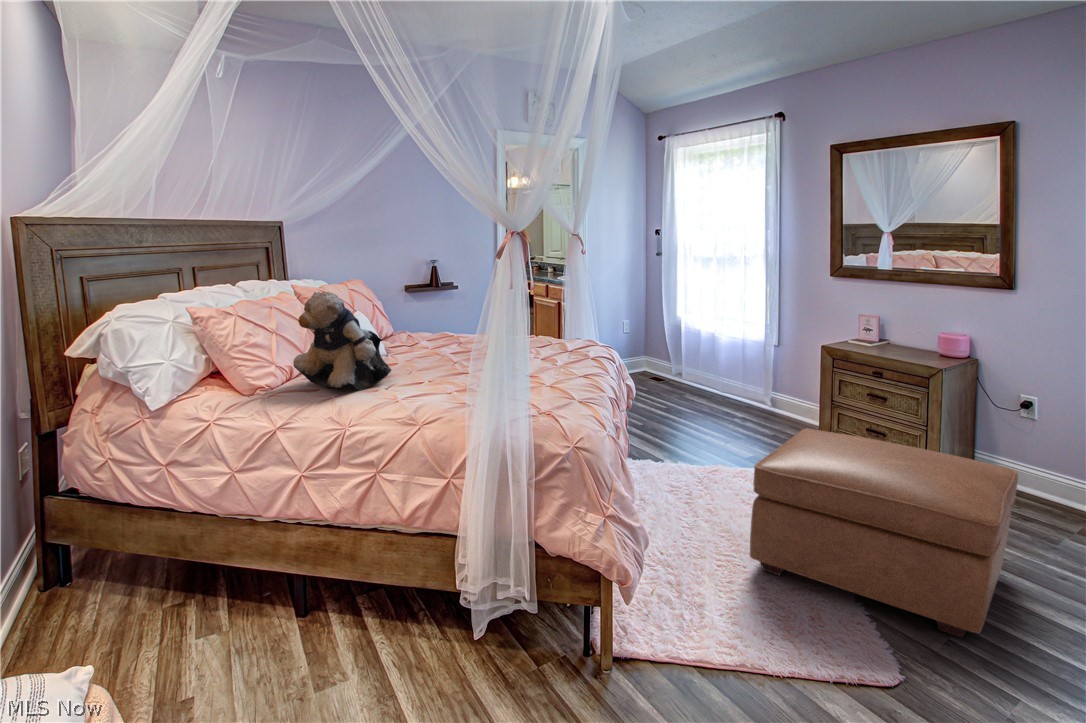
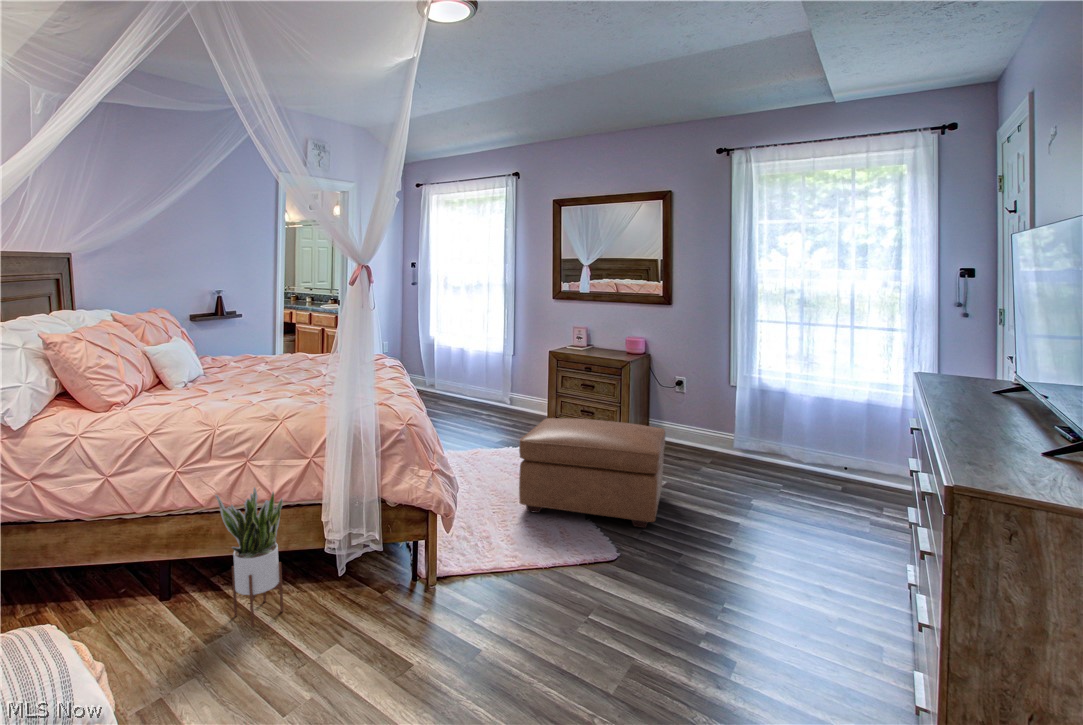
teddy bear: present [293,292,391,390] -> none [150,322,244,402]
potted plant: none [334,511,415,681] -> present [215,487,283,627]

